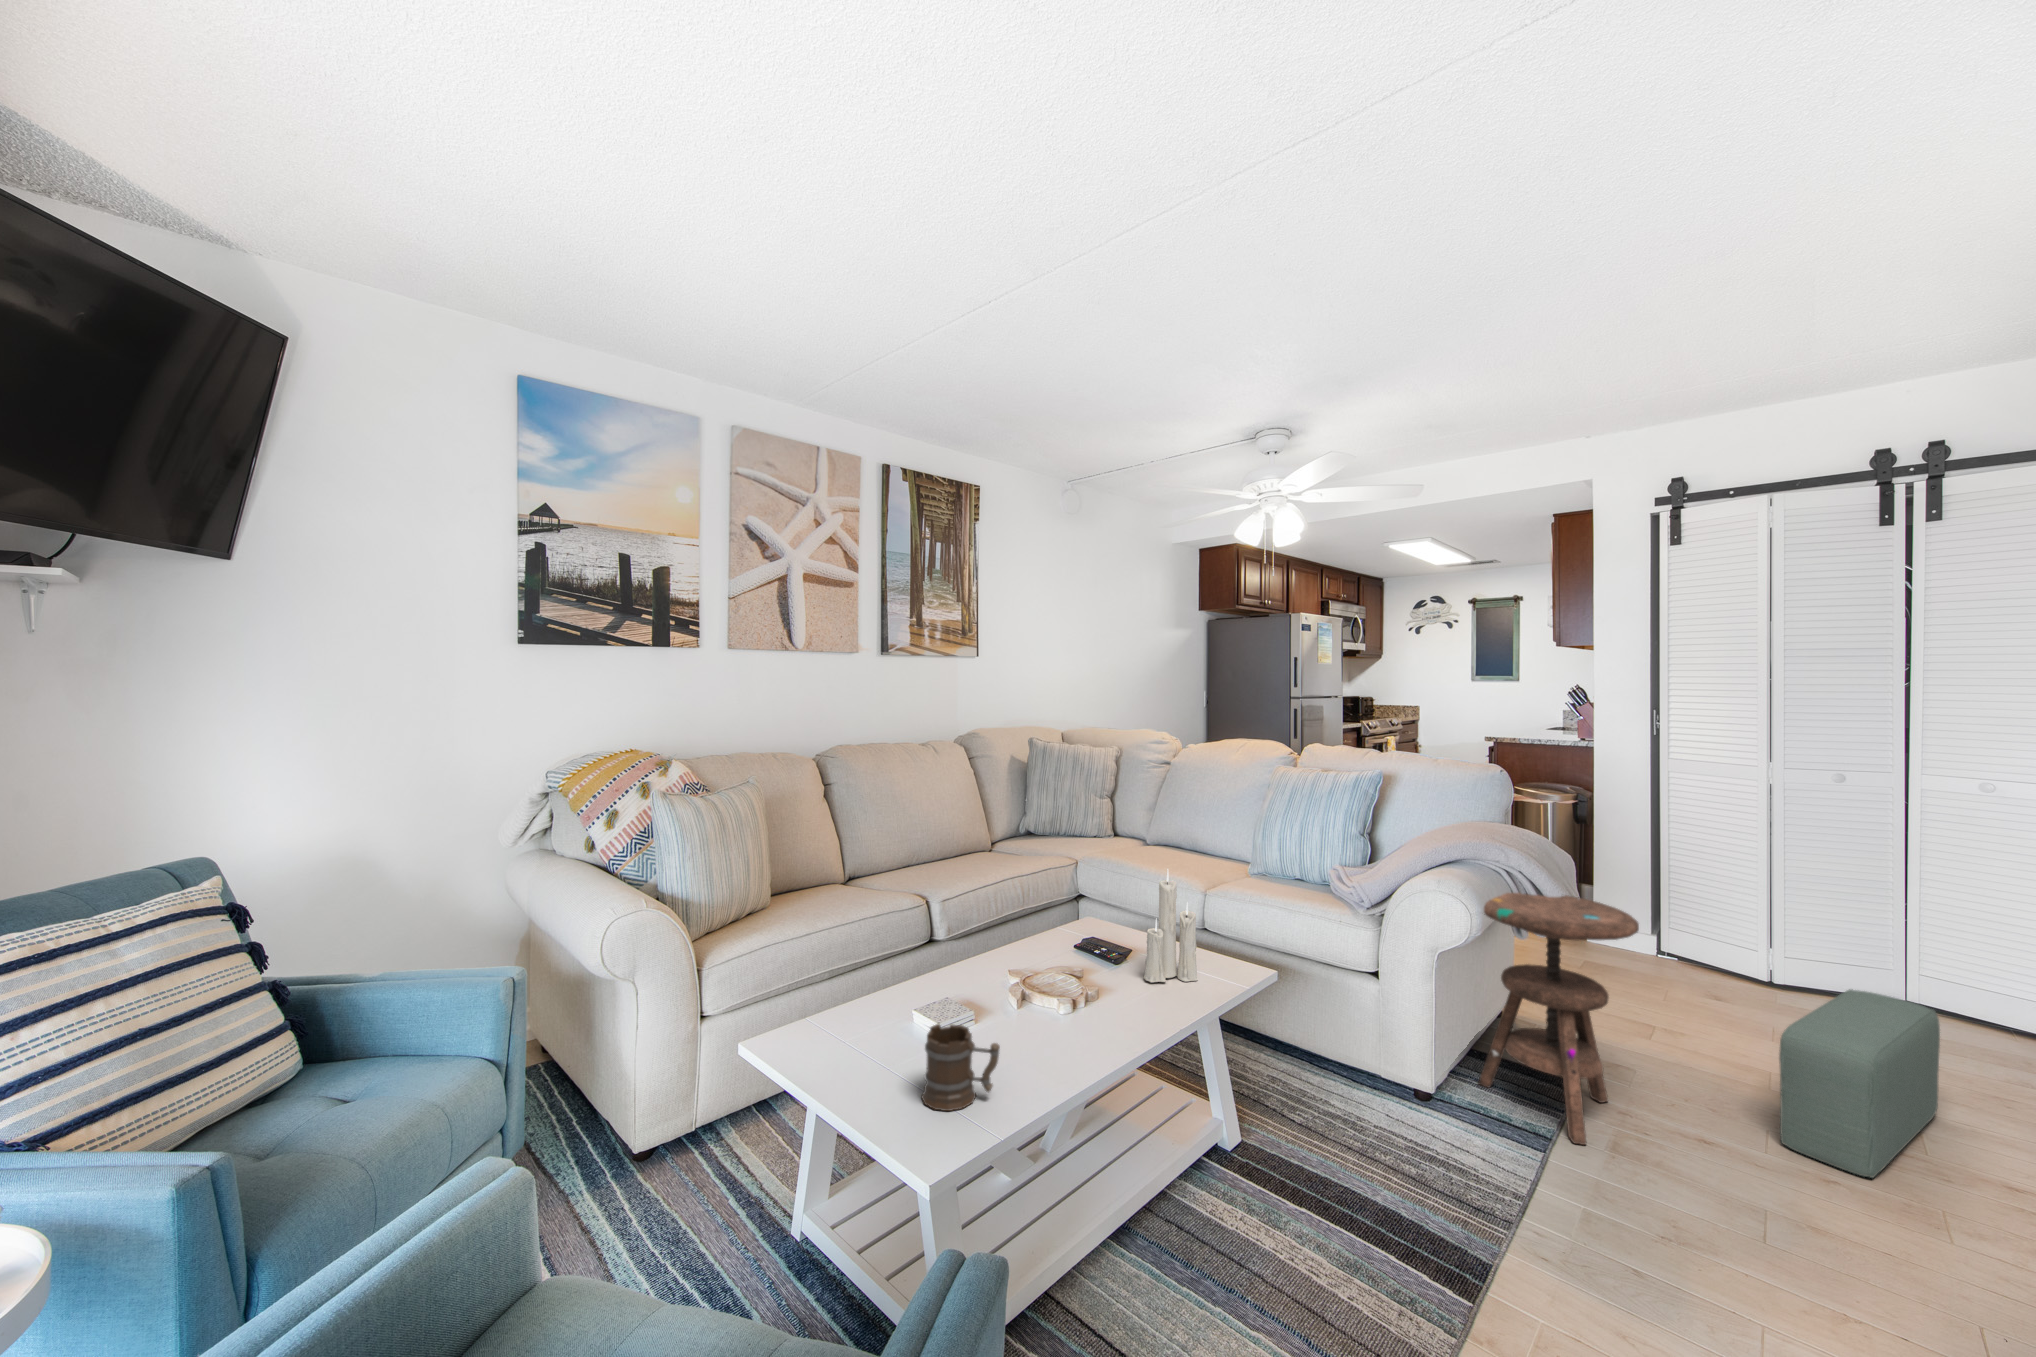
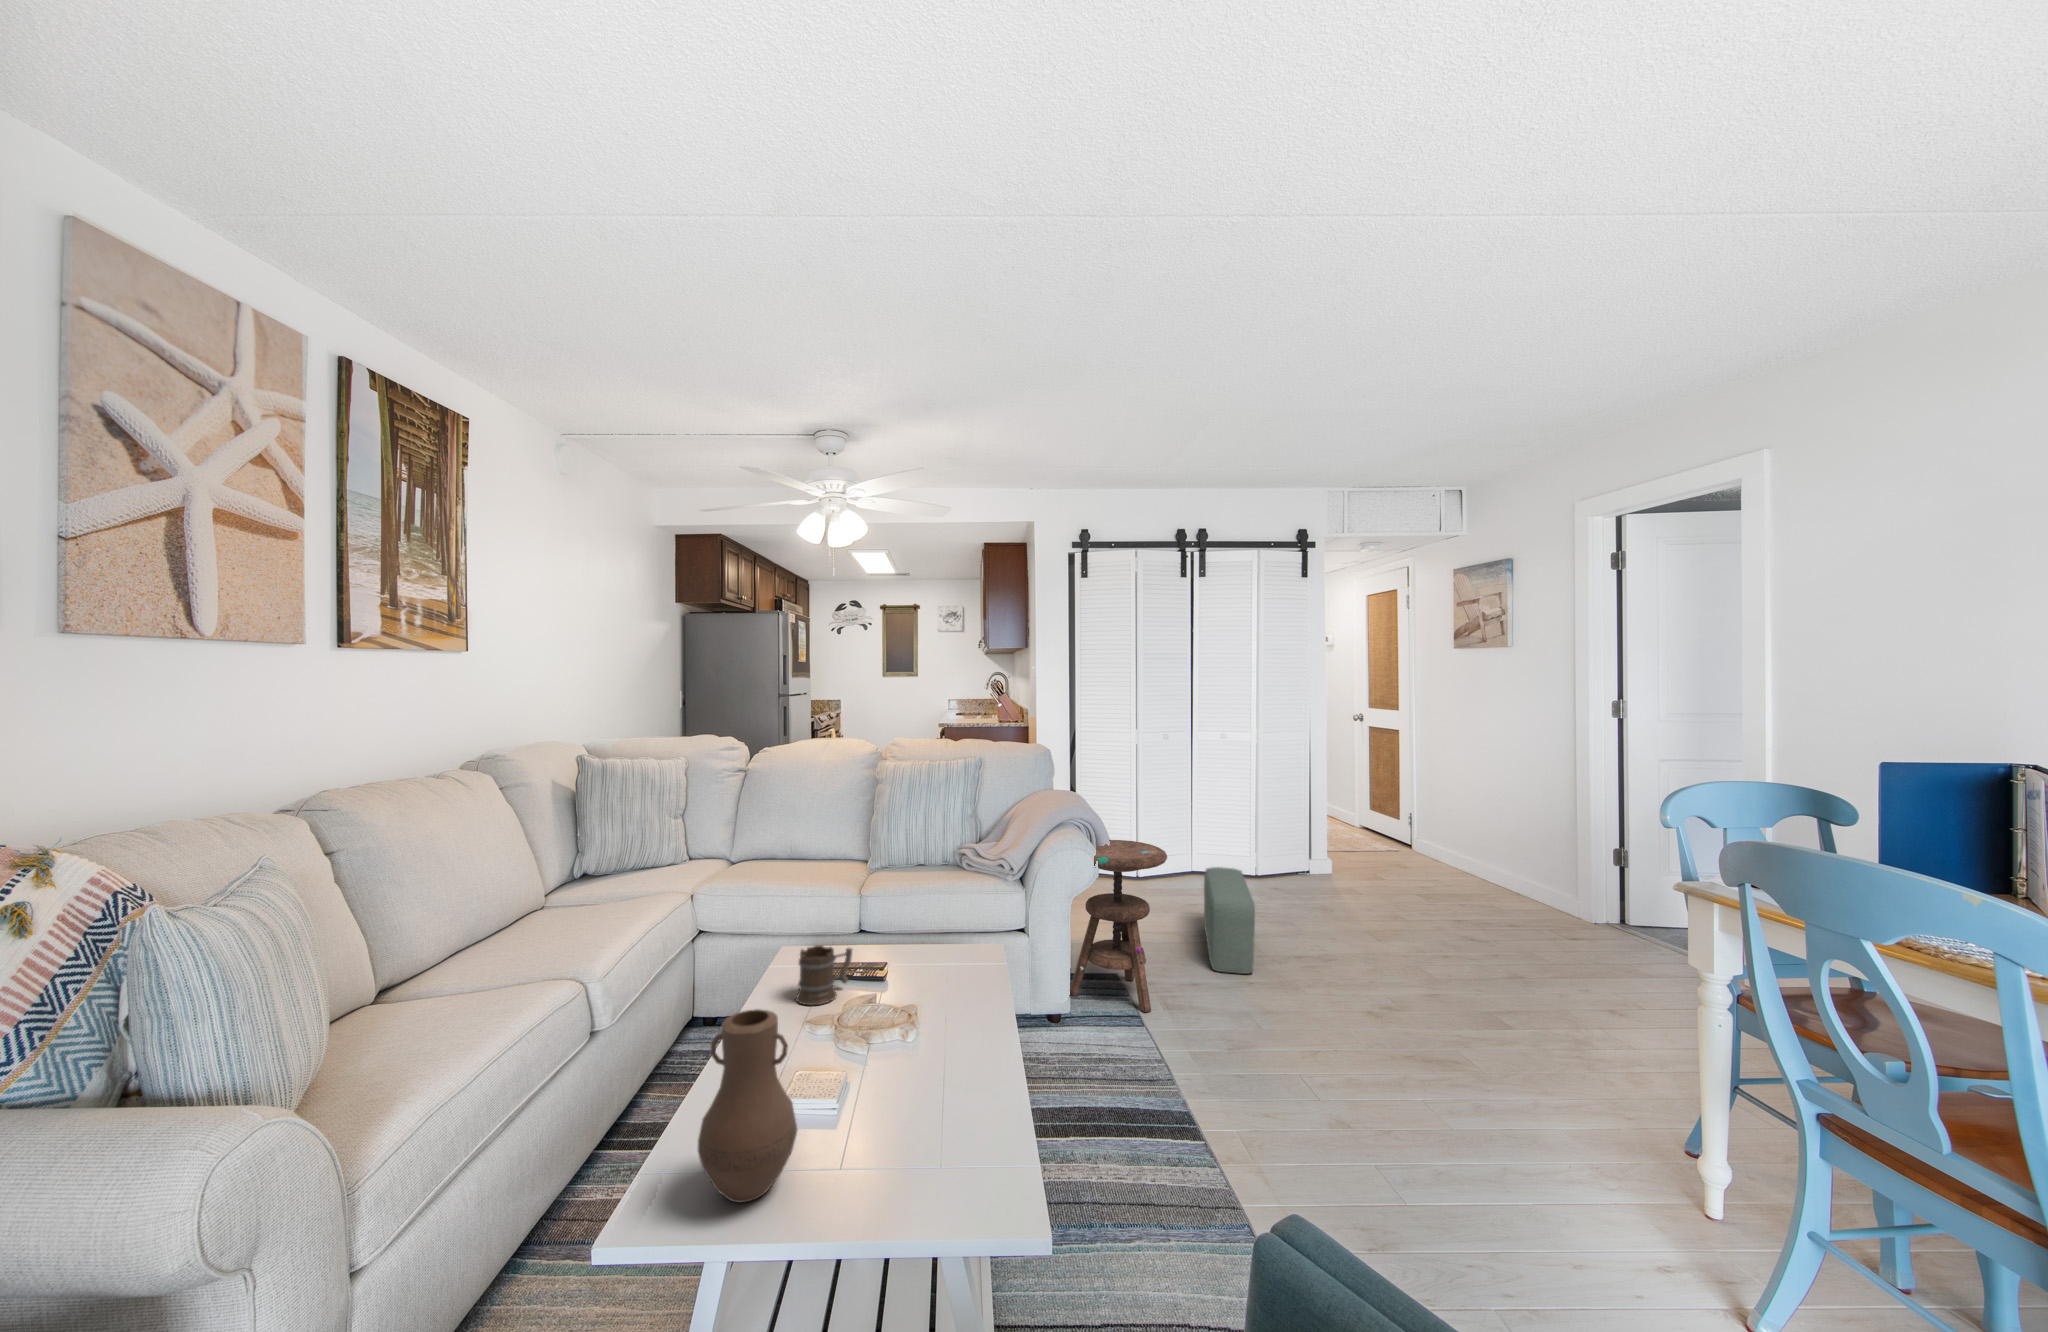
candle: present [1144,870,1197,983] -> none [911,872,952,994]
vase: none [822,913,896,1054] -> present [698,1009,797,1203]
mug: present [922,1024,1000,1111] -> present [796,945,852,1005]

